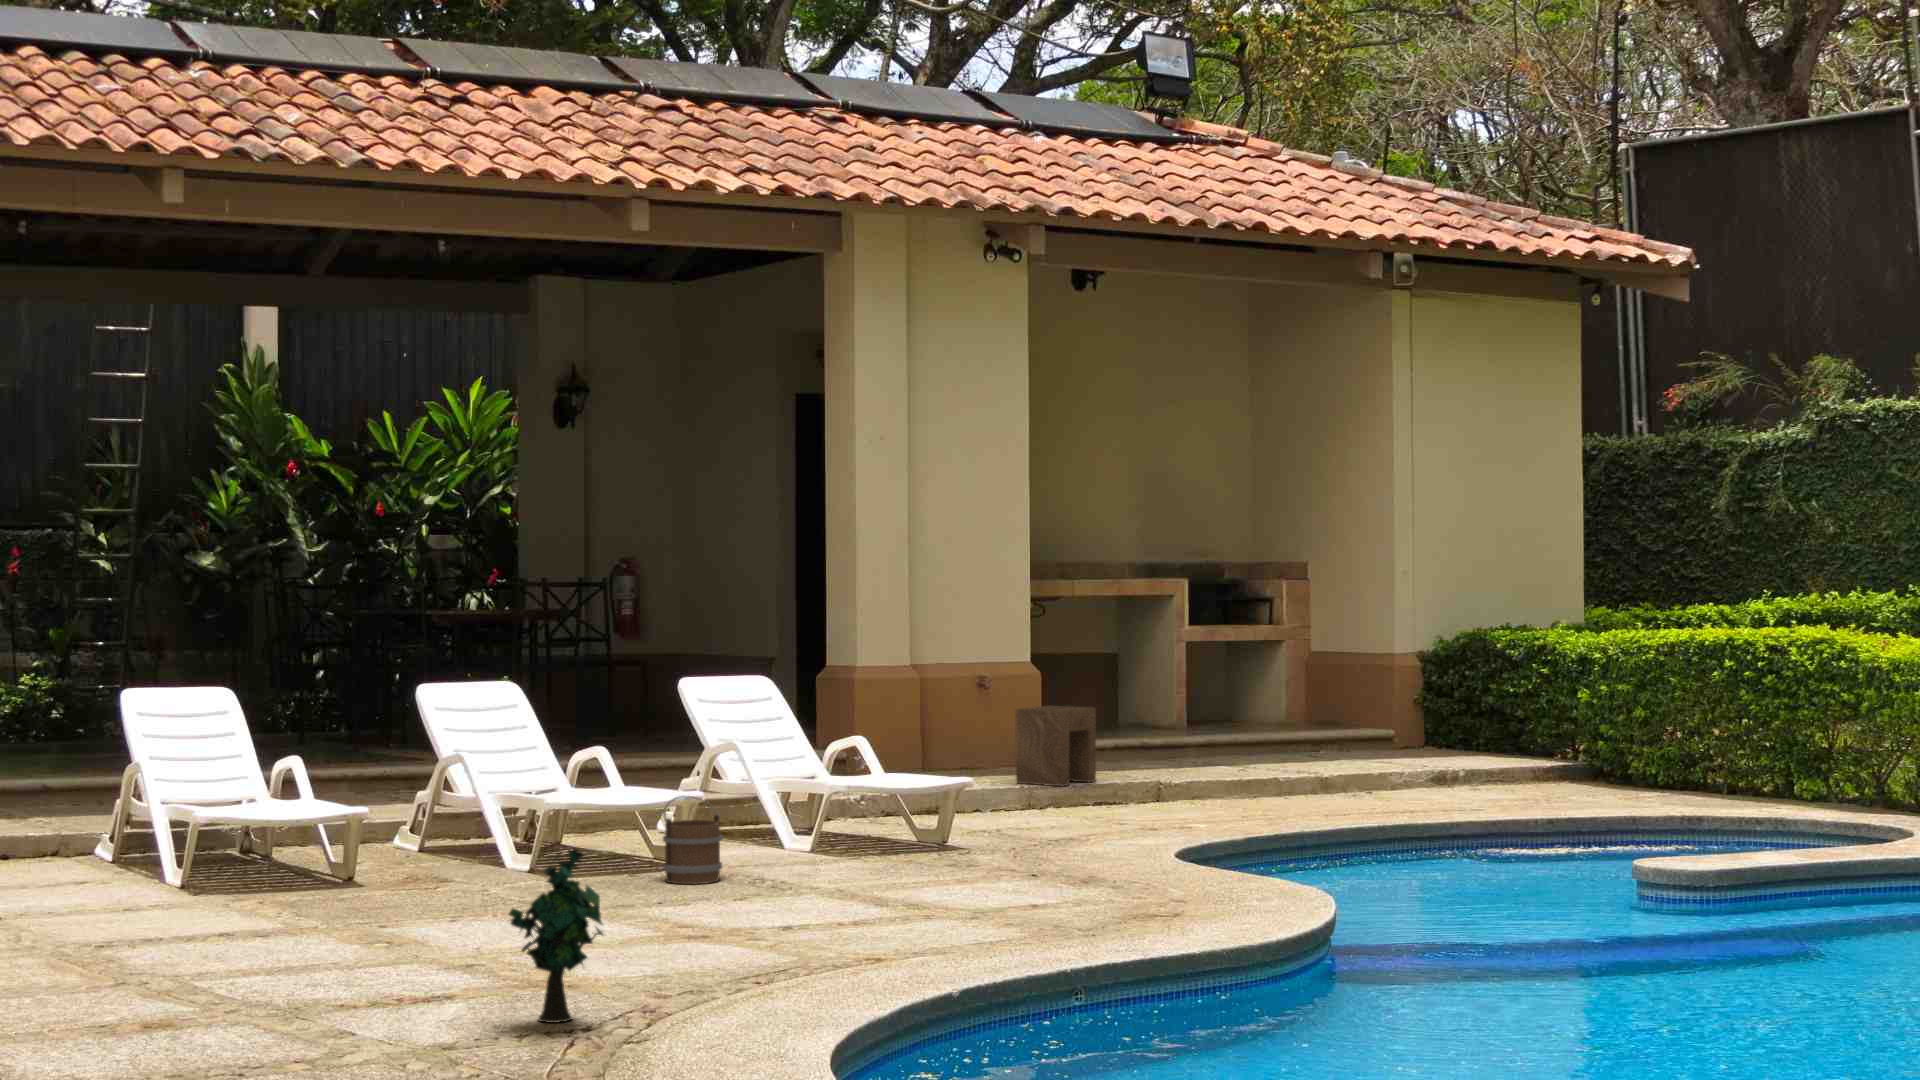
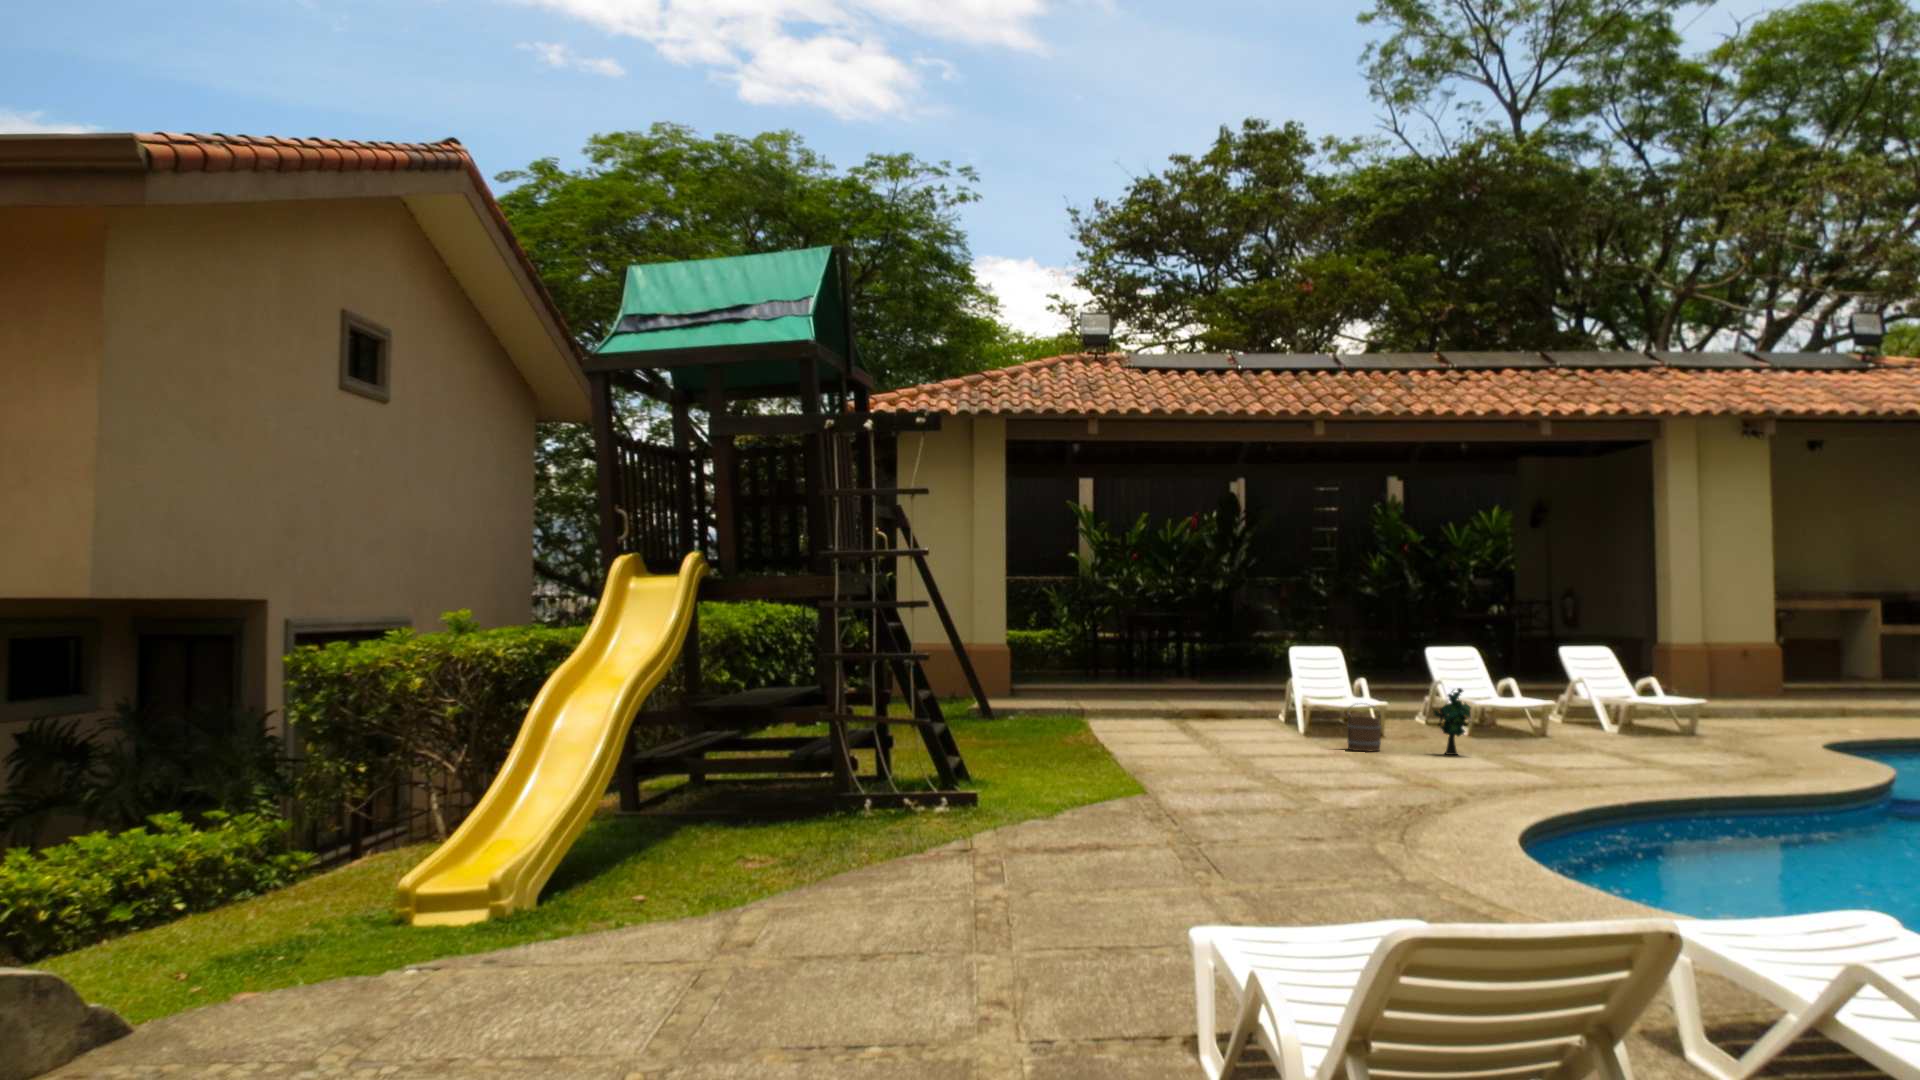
stool: present [1015,706,1096,786] -> none [1767,682,1820,725]
bucket: present [663,796,723,884] -> present [1347,706,1381,751]

